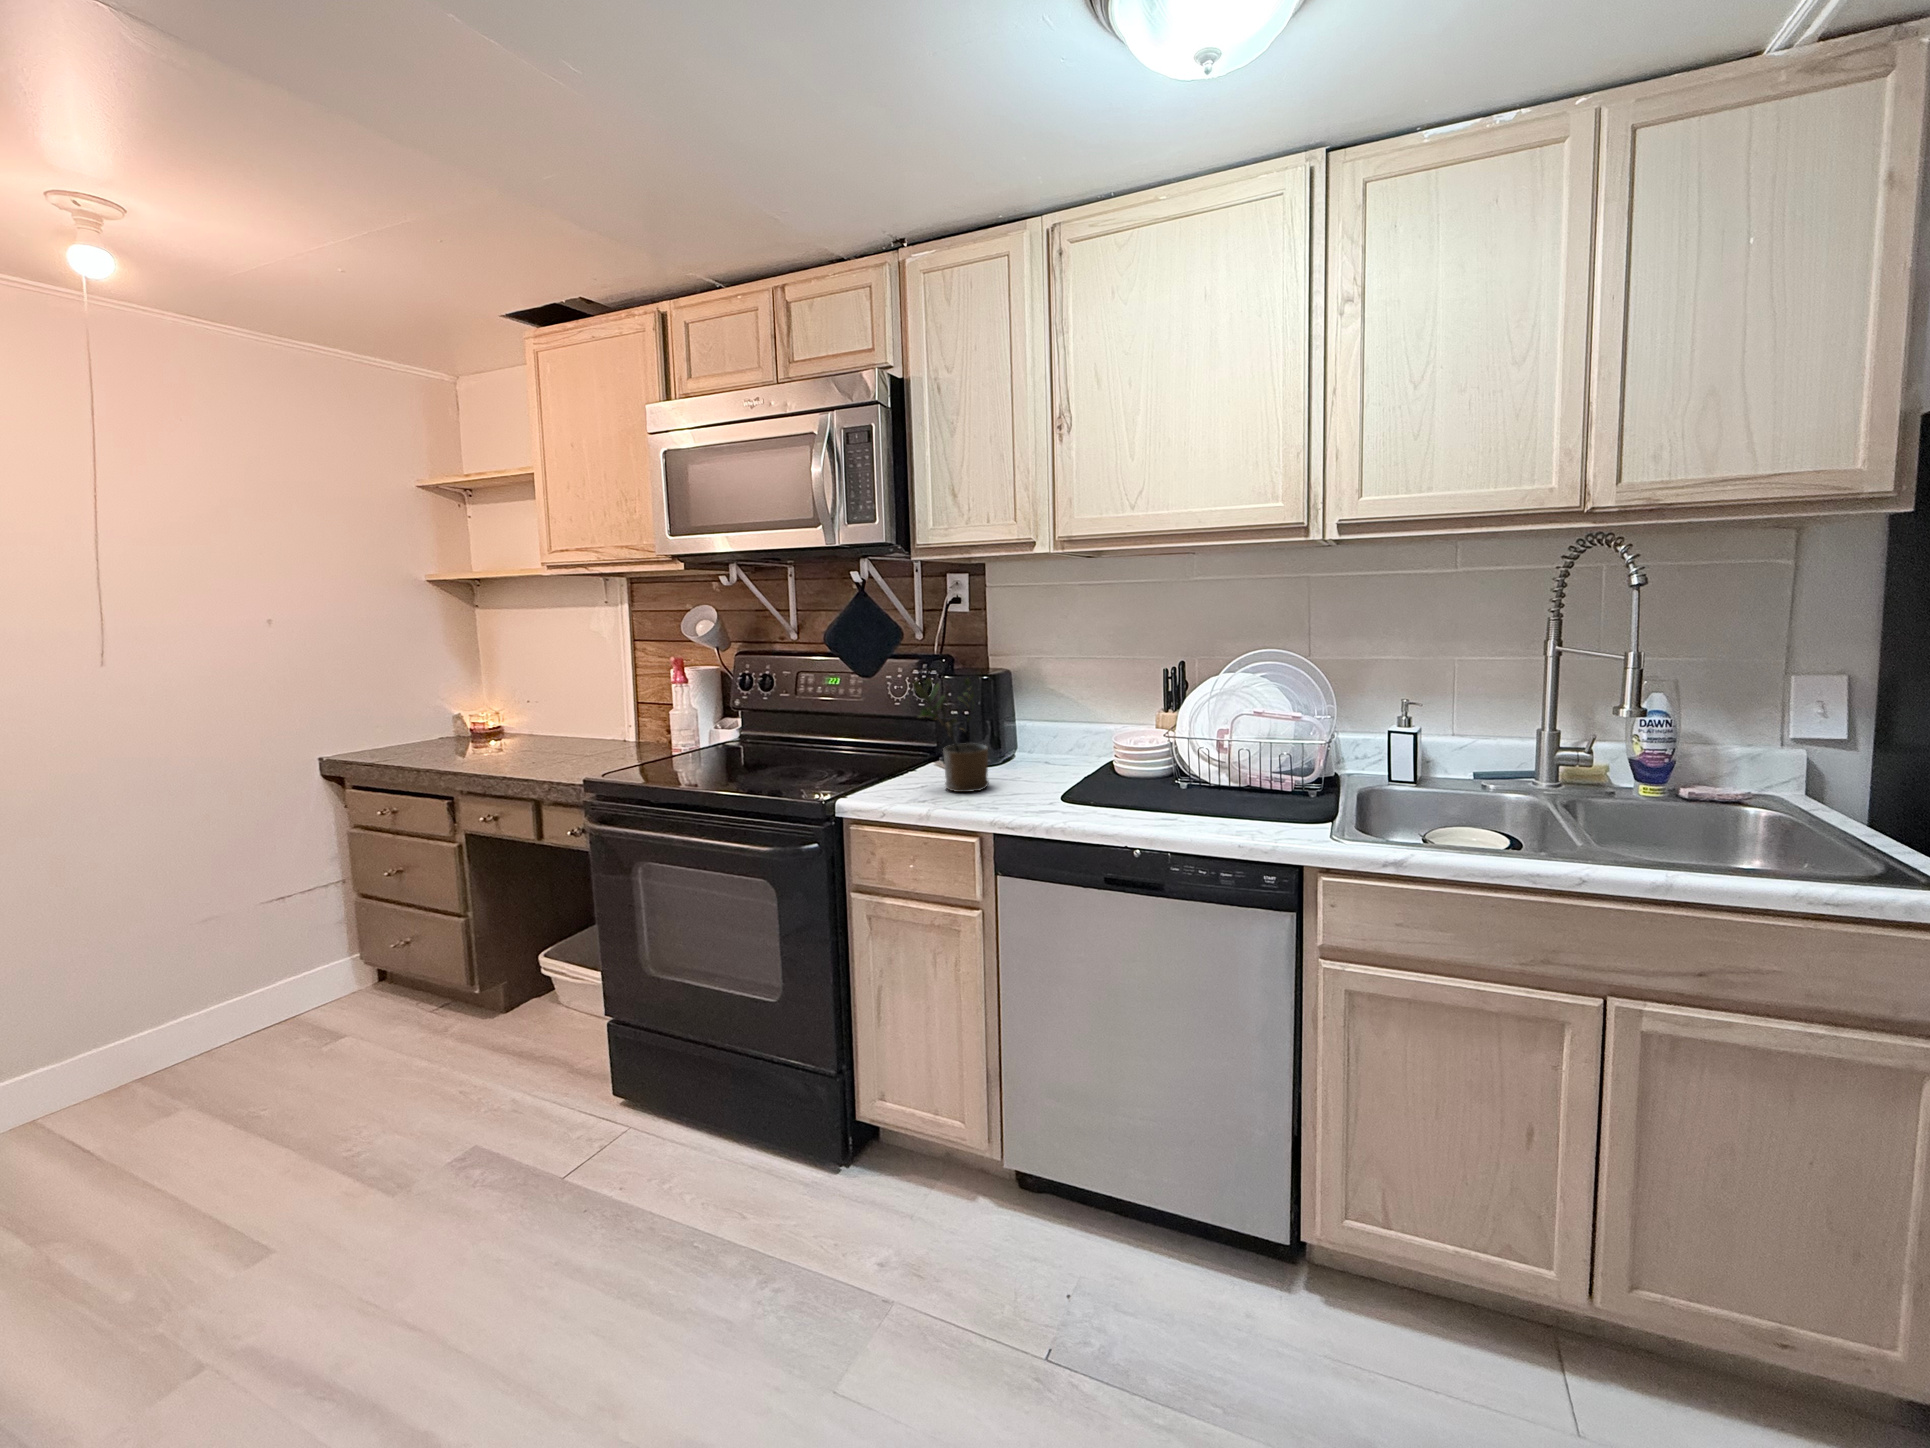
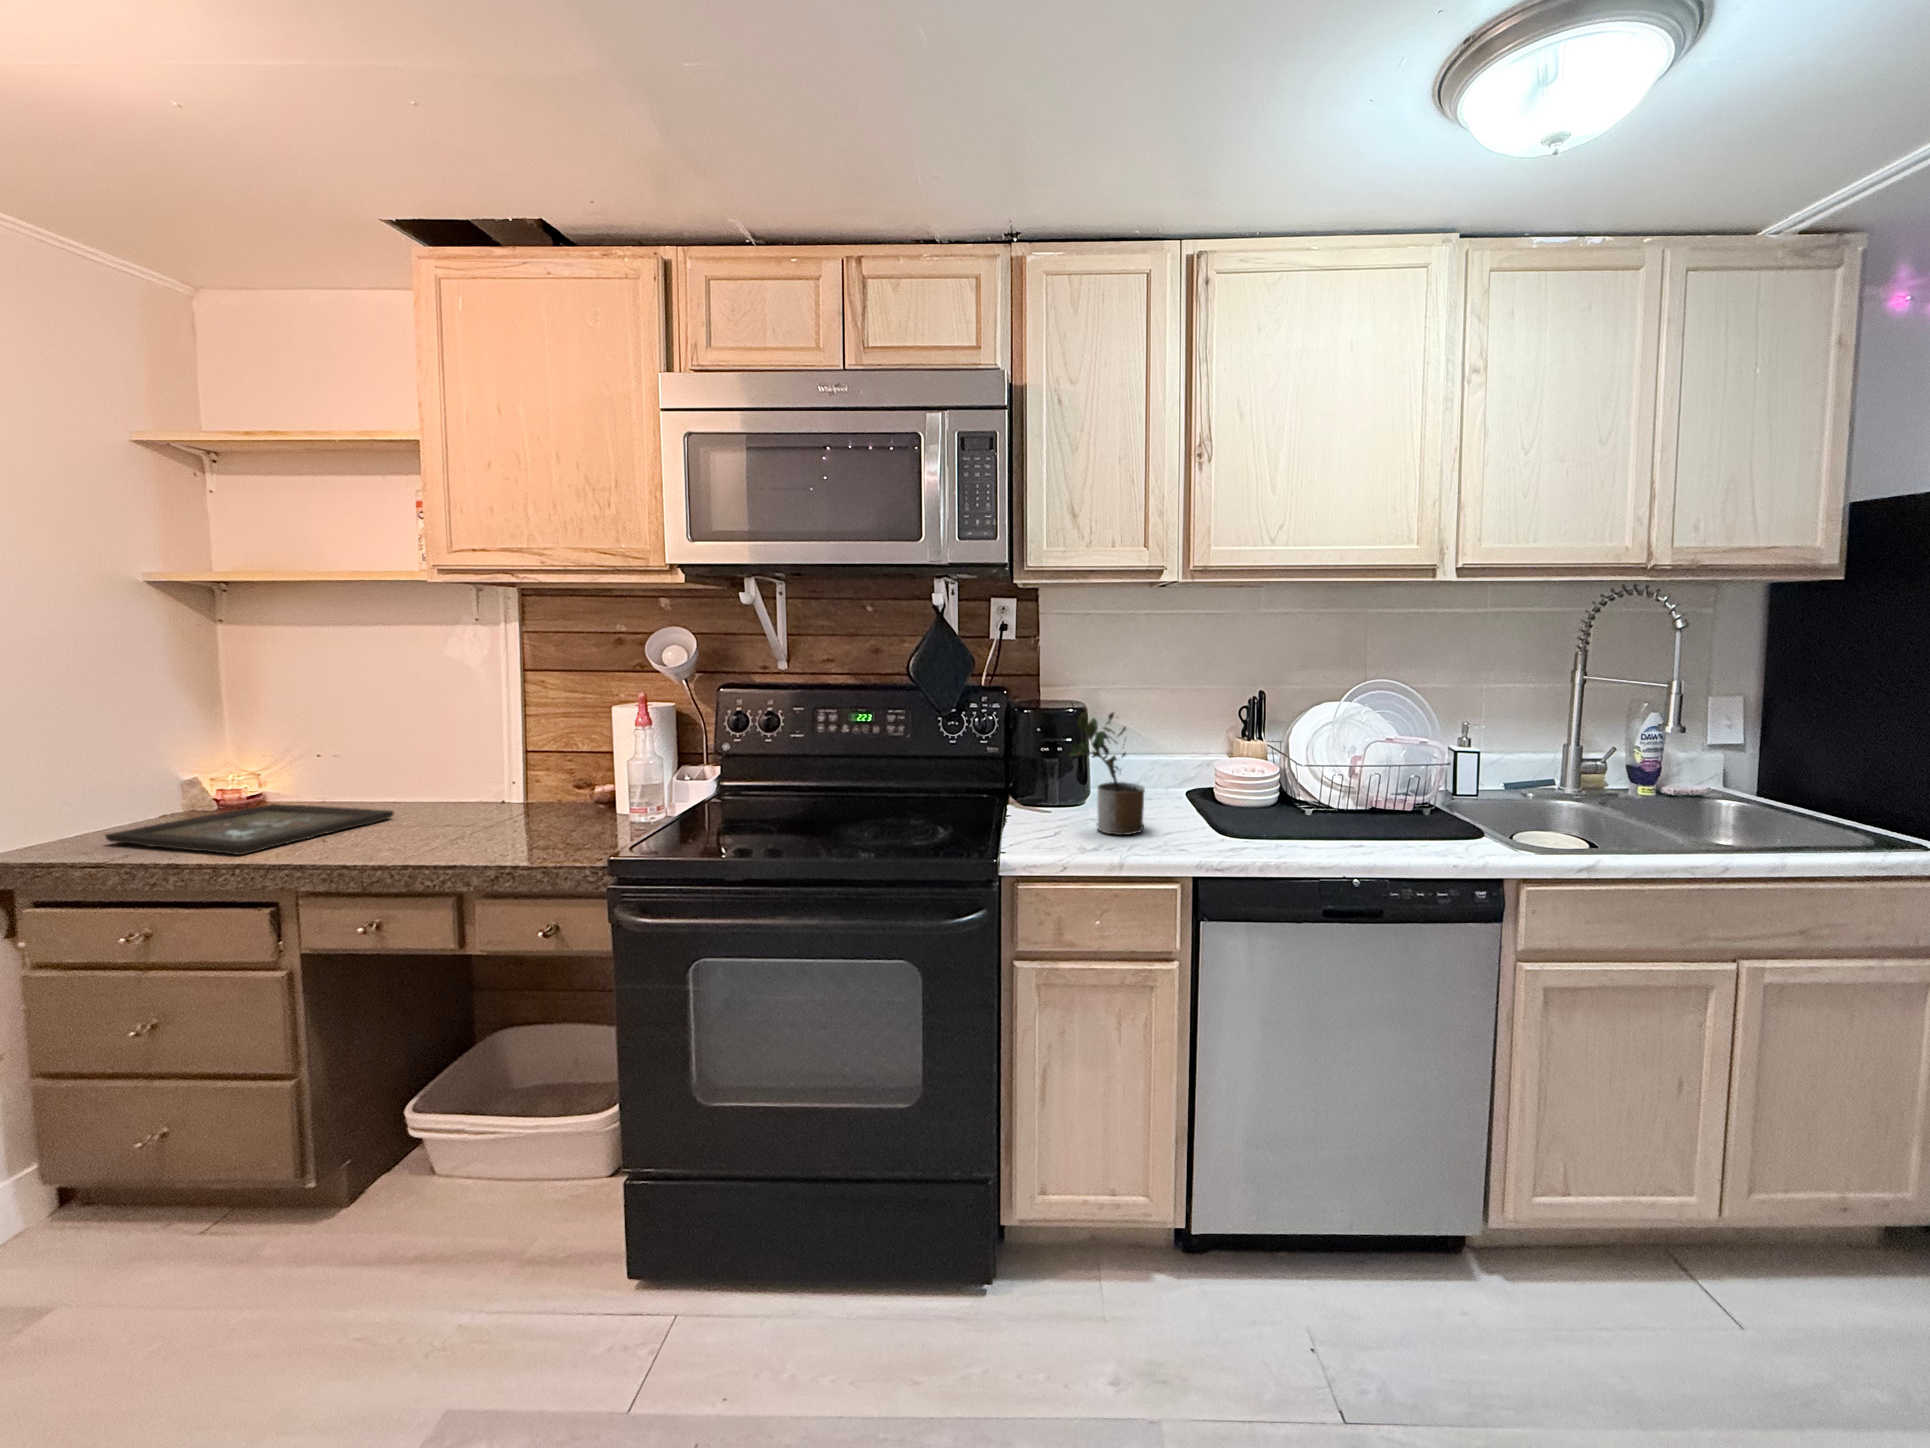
tray: none [387,734,548,765] -> present [105,804,394,855]

